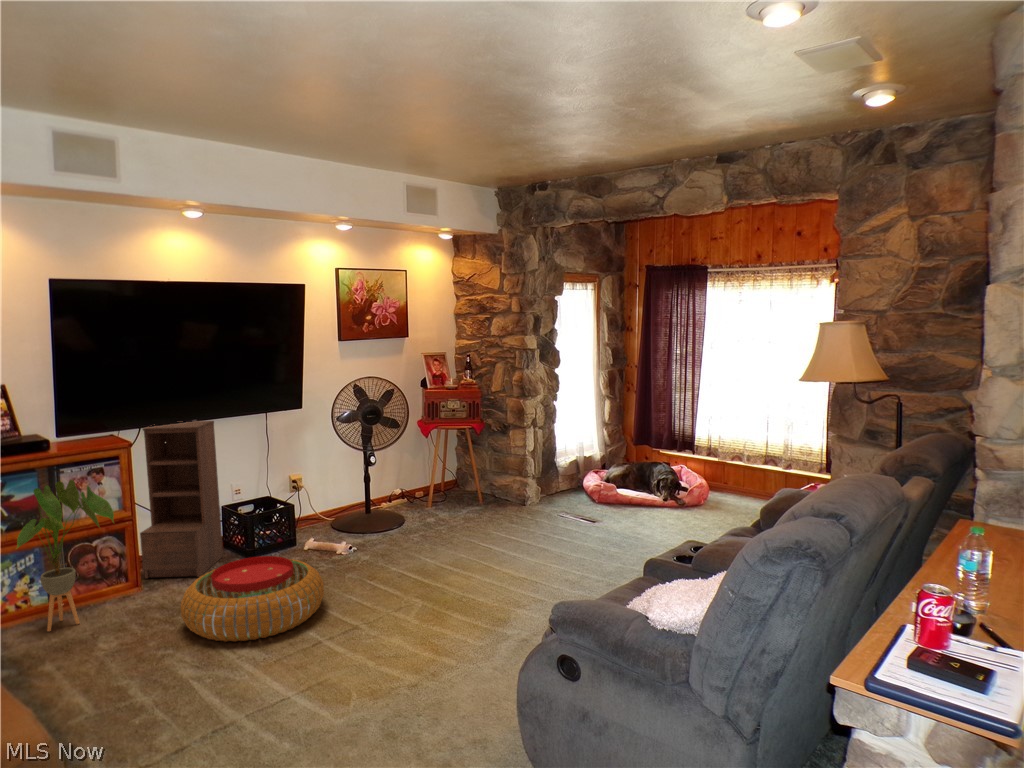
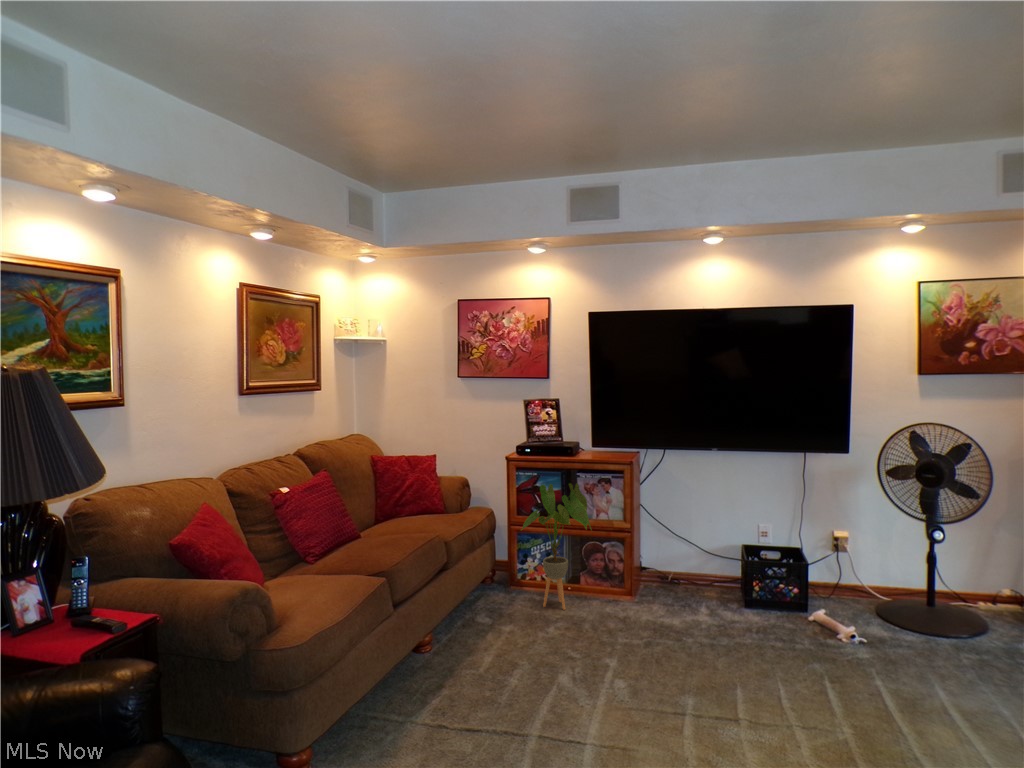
bookshelf: present [140,421,223,578] -> none [646,446,730,608]
pouf: present [181,556,324,642] -> none [602,602,756,703]

